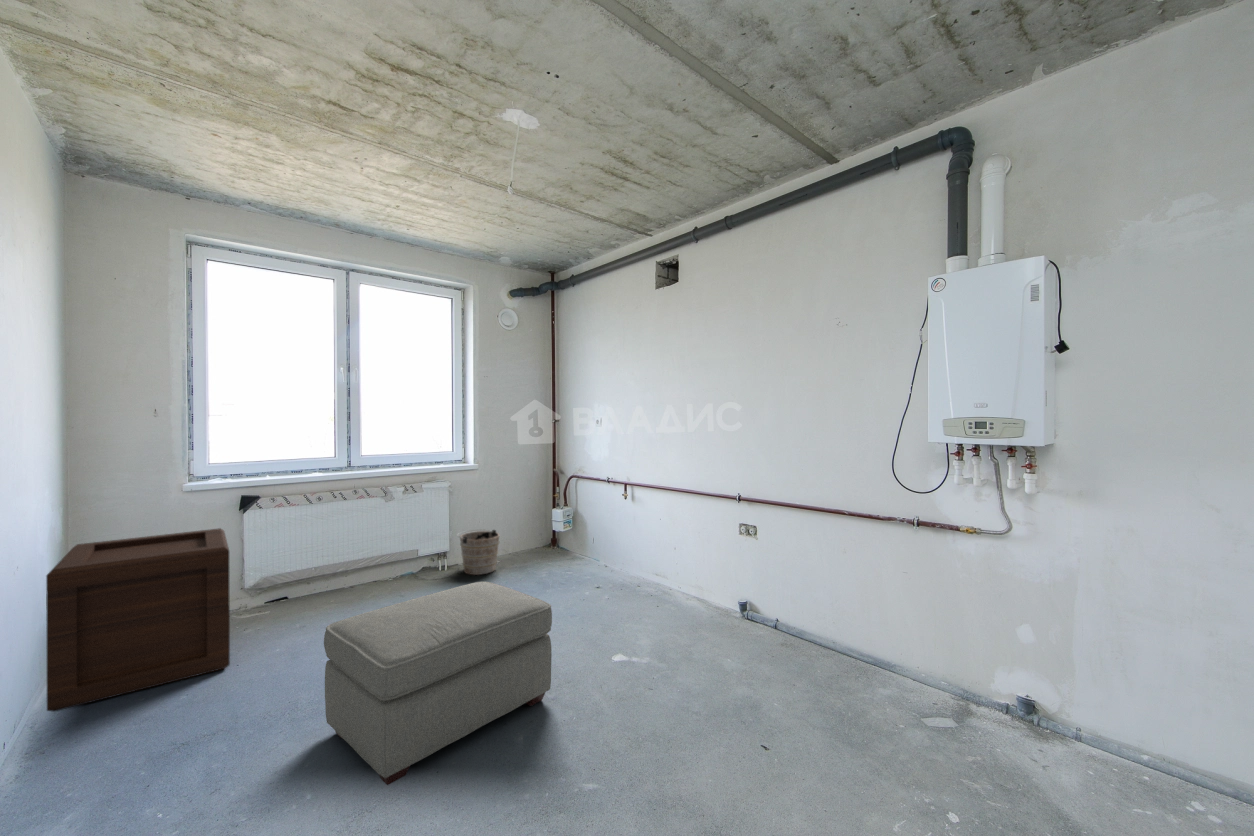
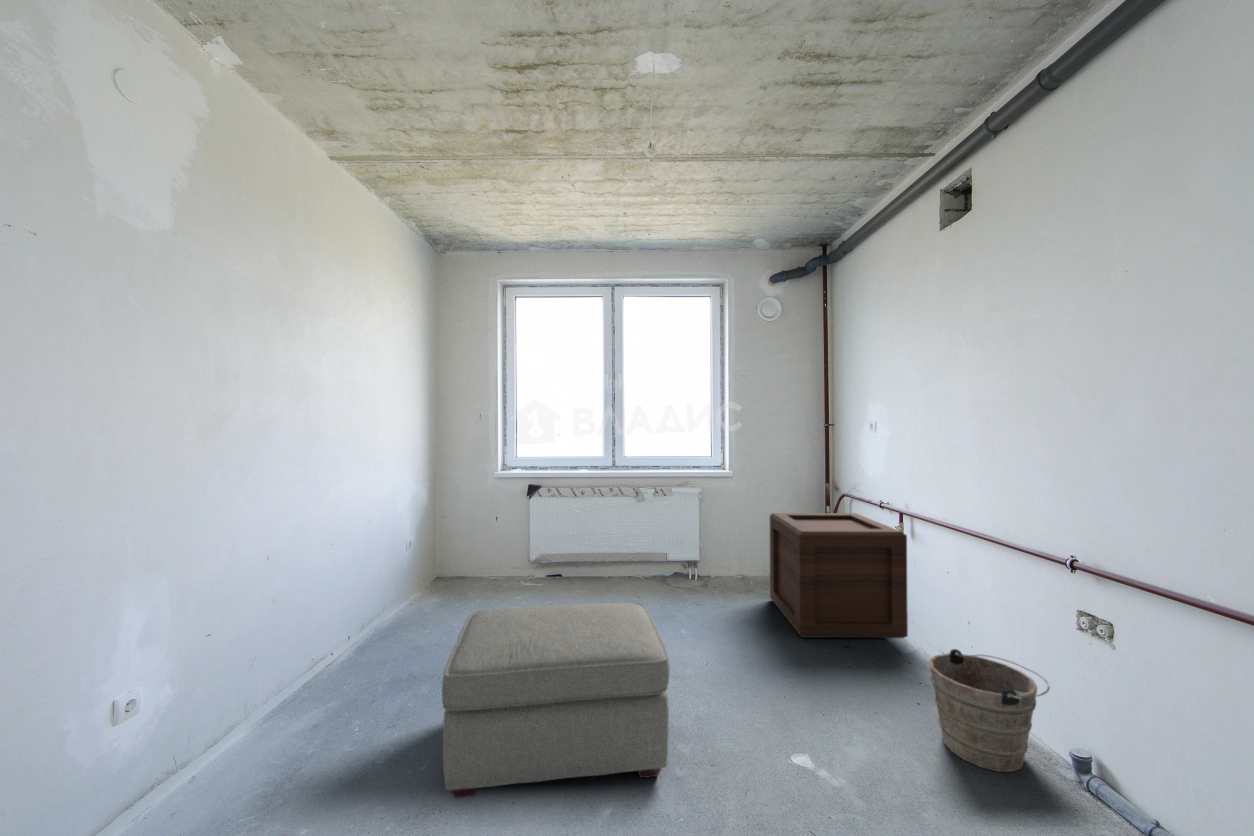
wooden crate: present [46,528,230,711] -> present [770,513,908,638]
bucket: present [460,530,499,575] -> present [929,649,1050,772]

